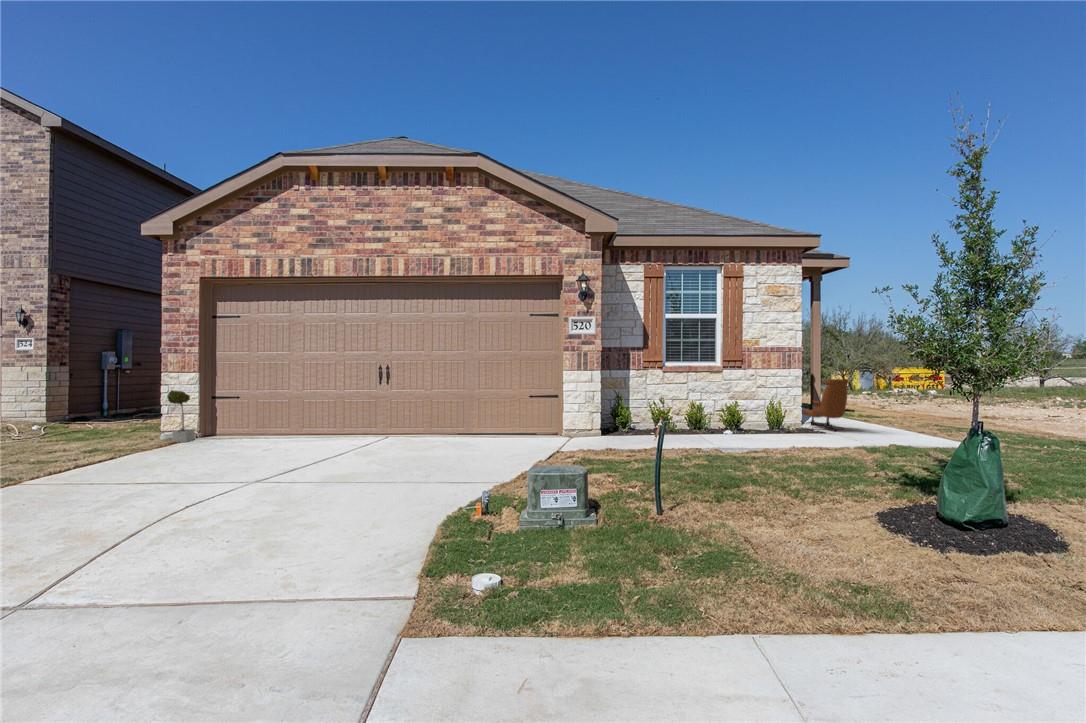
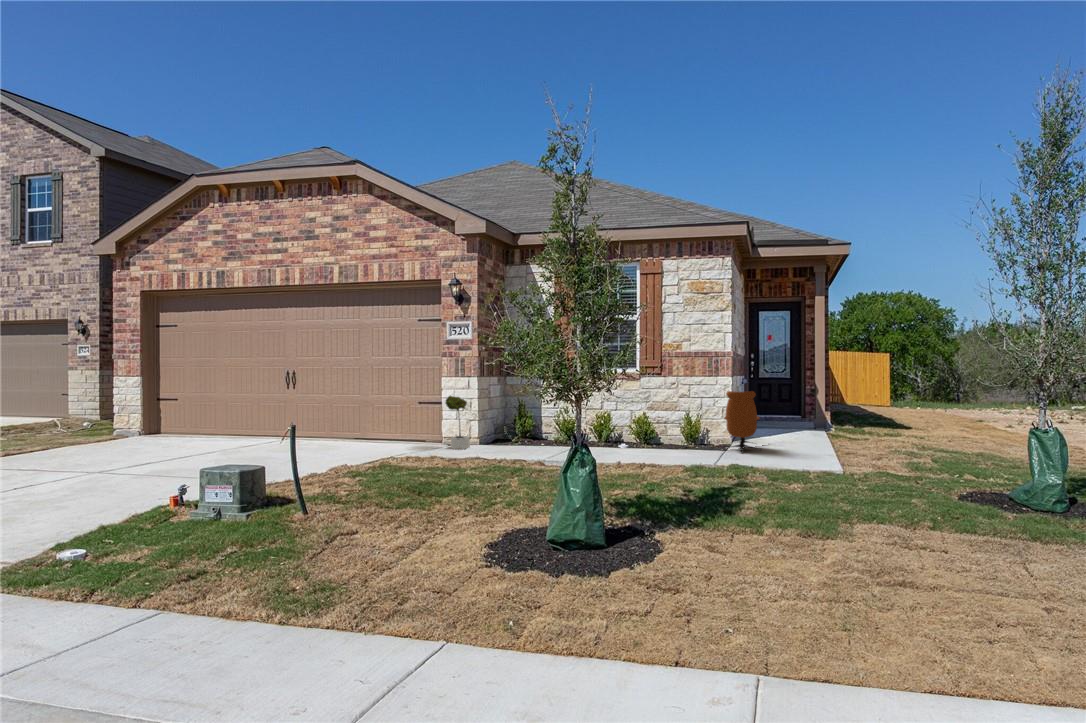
potted tree: present [167,390,195,442] -> present [446,396,470,449]

